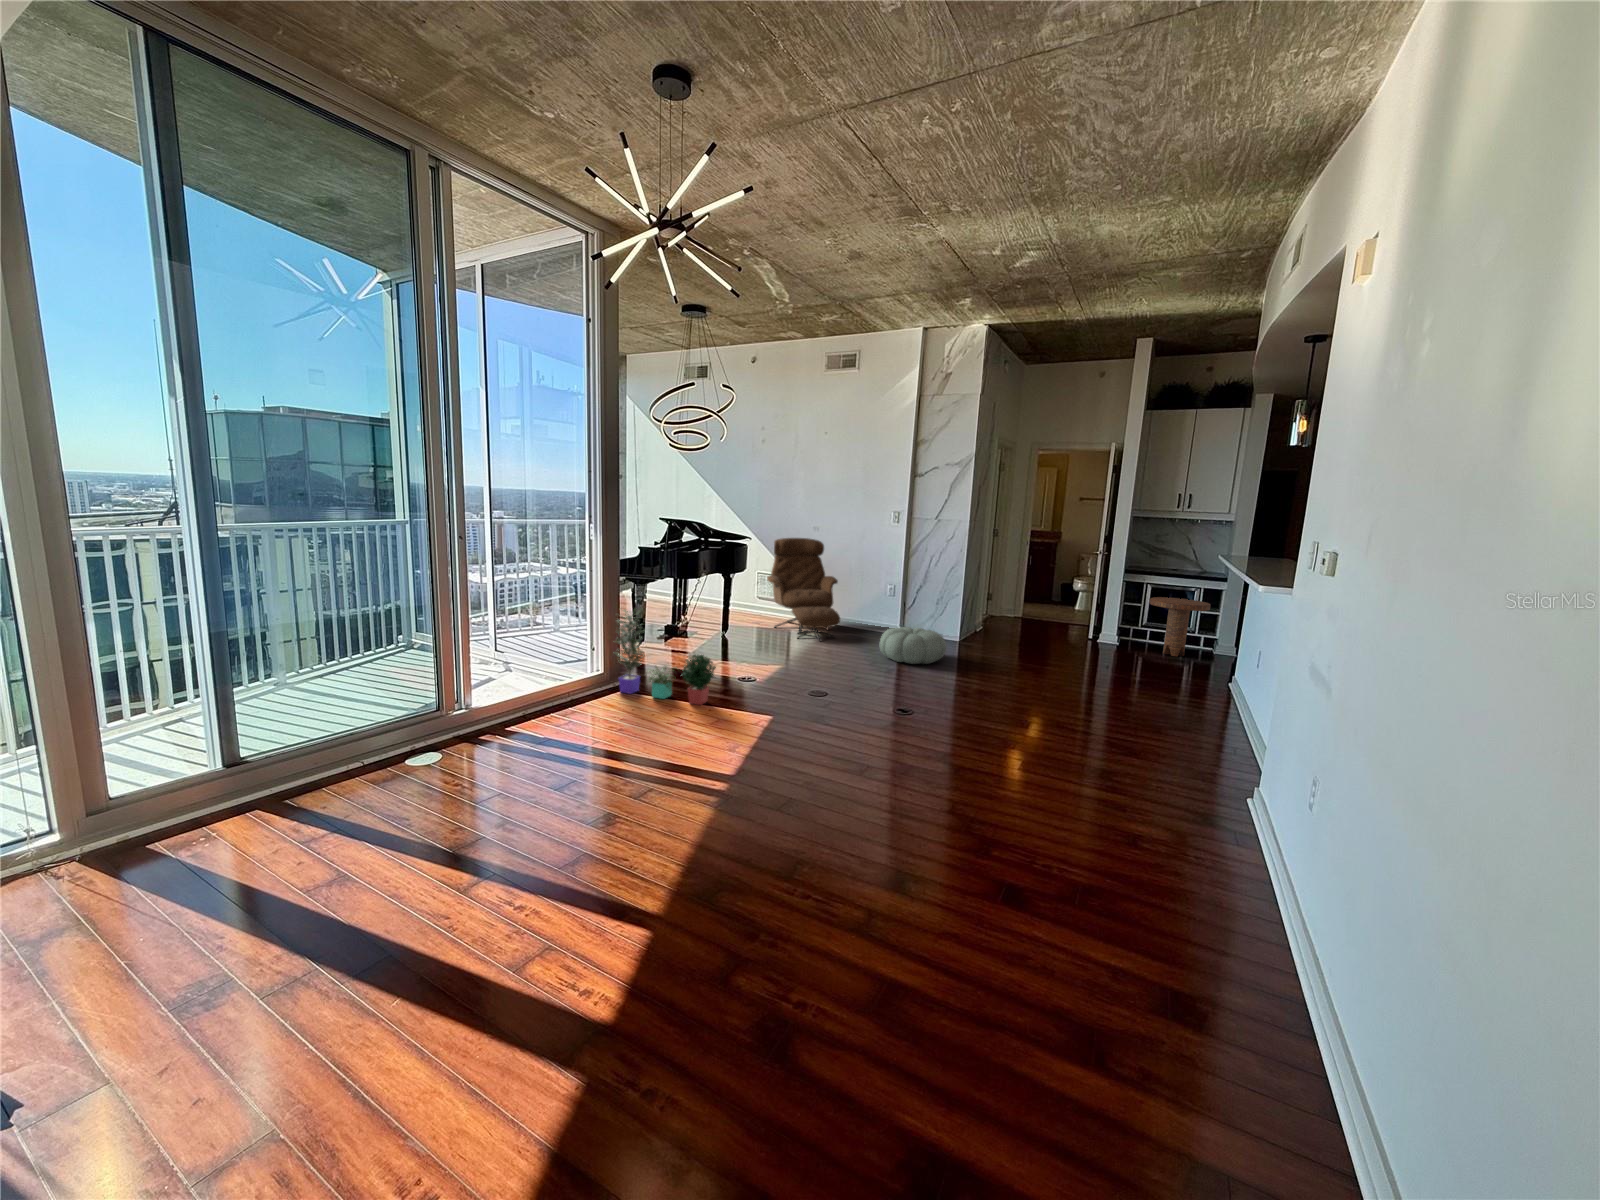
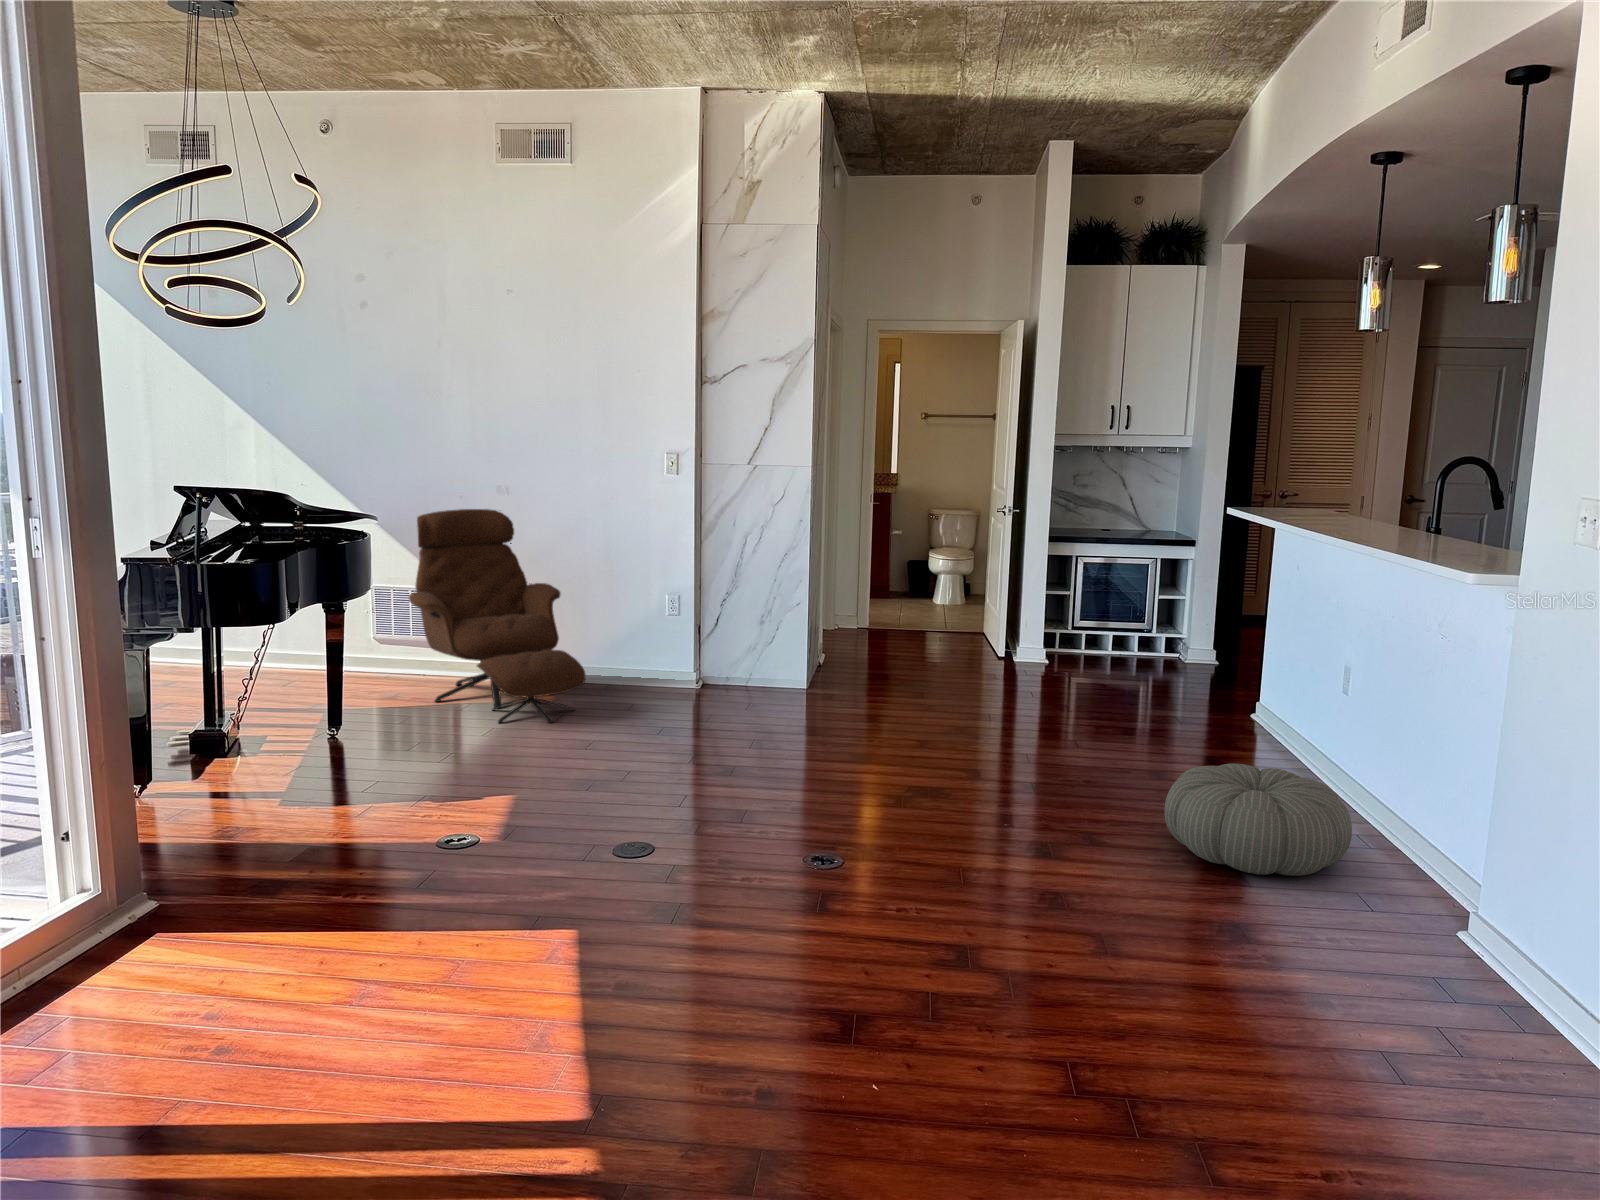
side table: present [1149,597,1211,656] -> none [1094,577,1185,673]
potted plant: present [615,609,716,705] -> none [81,732,393,957]
pouf: present [879,627,946,664] -> present [1164,763,1352,876]

